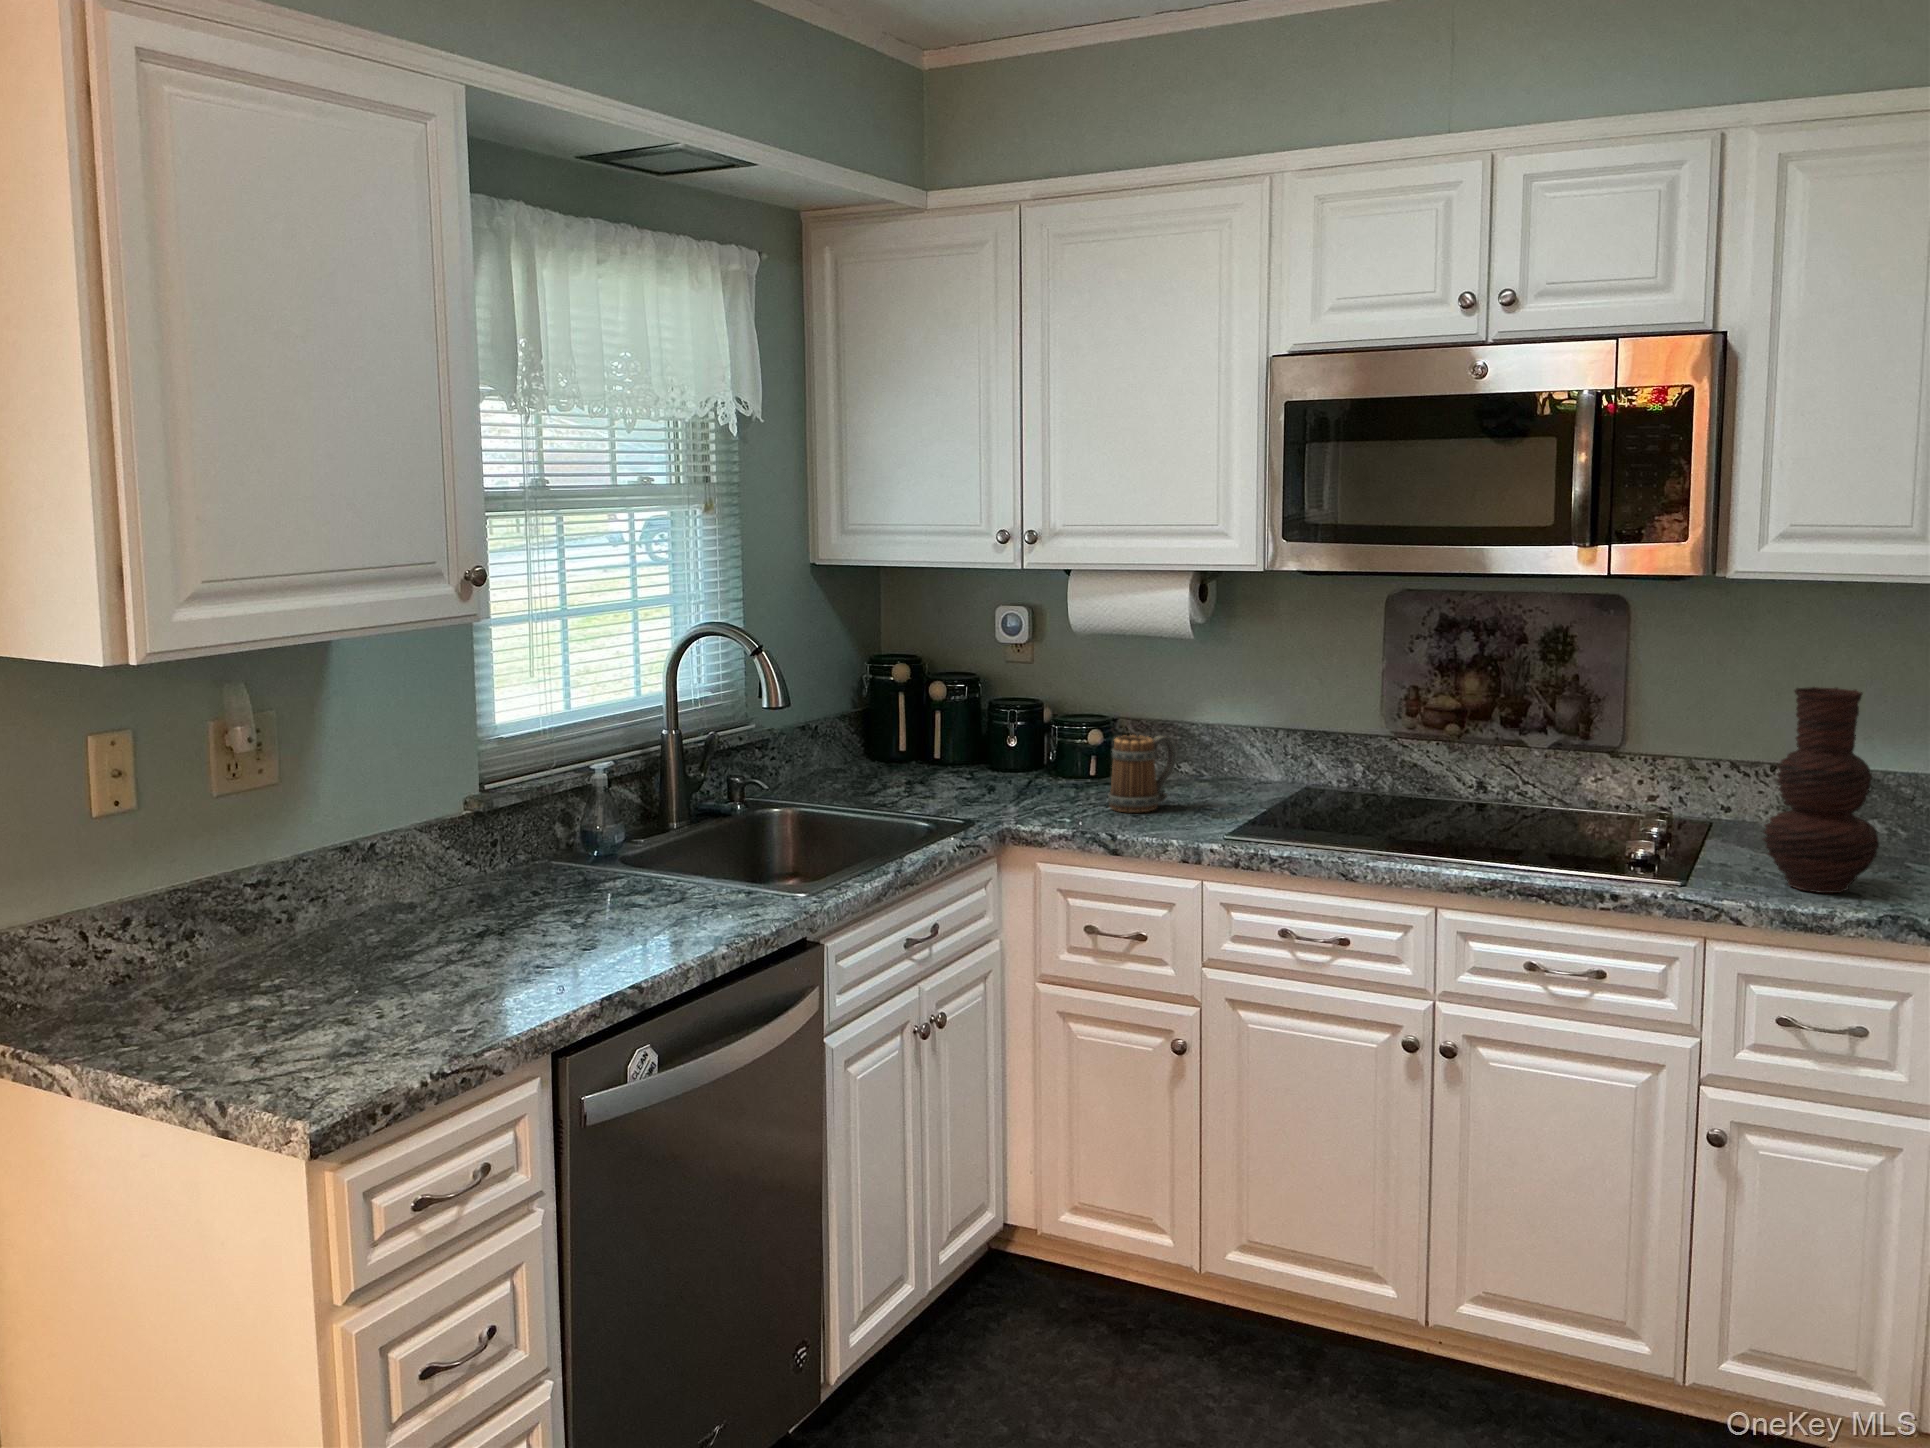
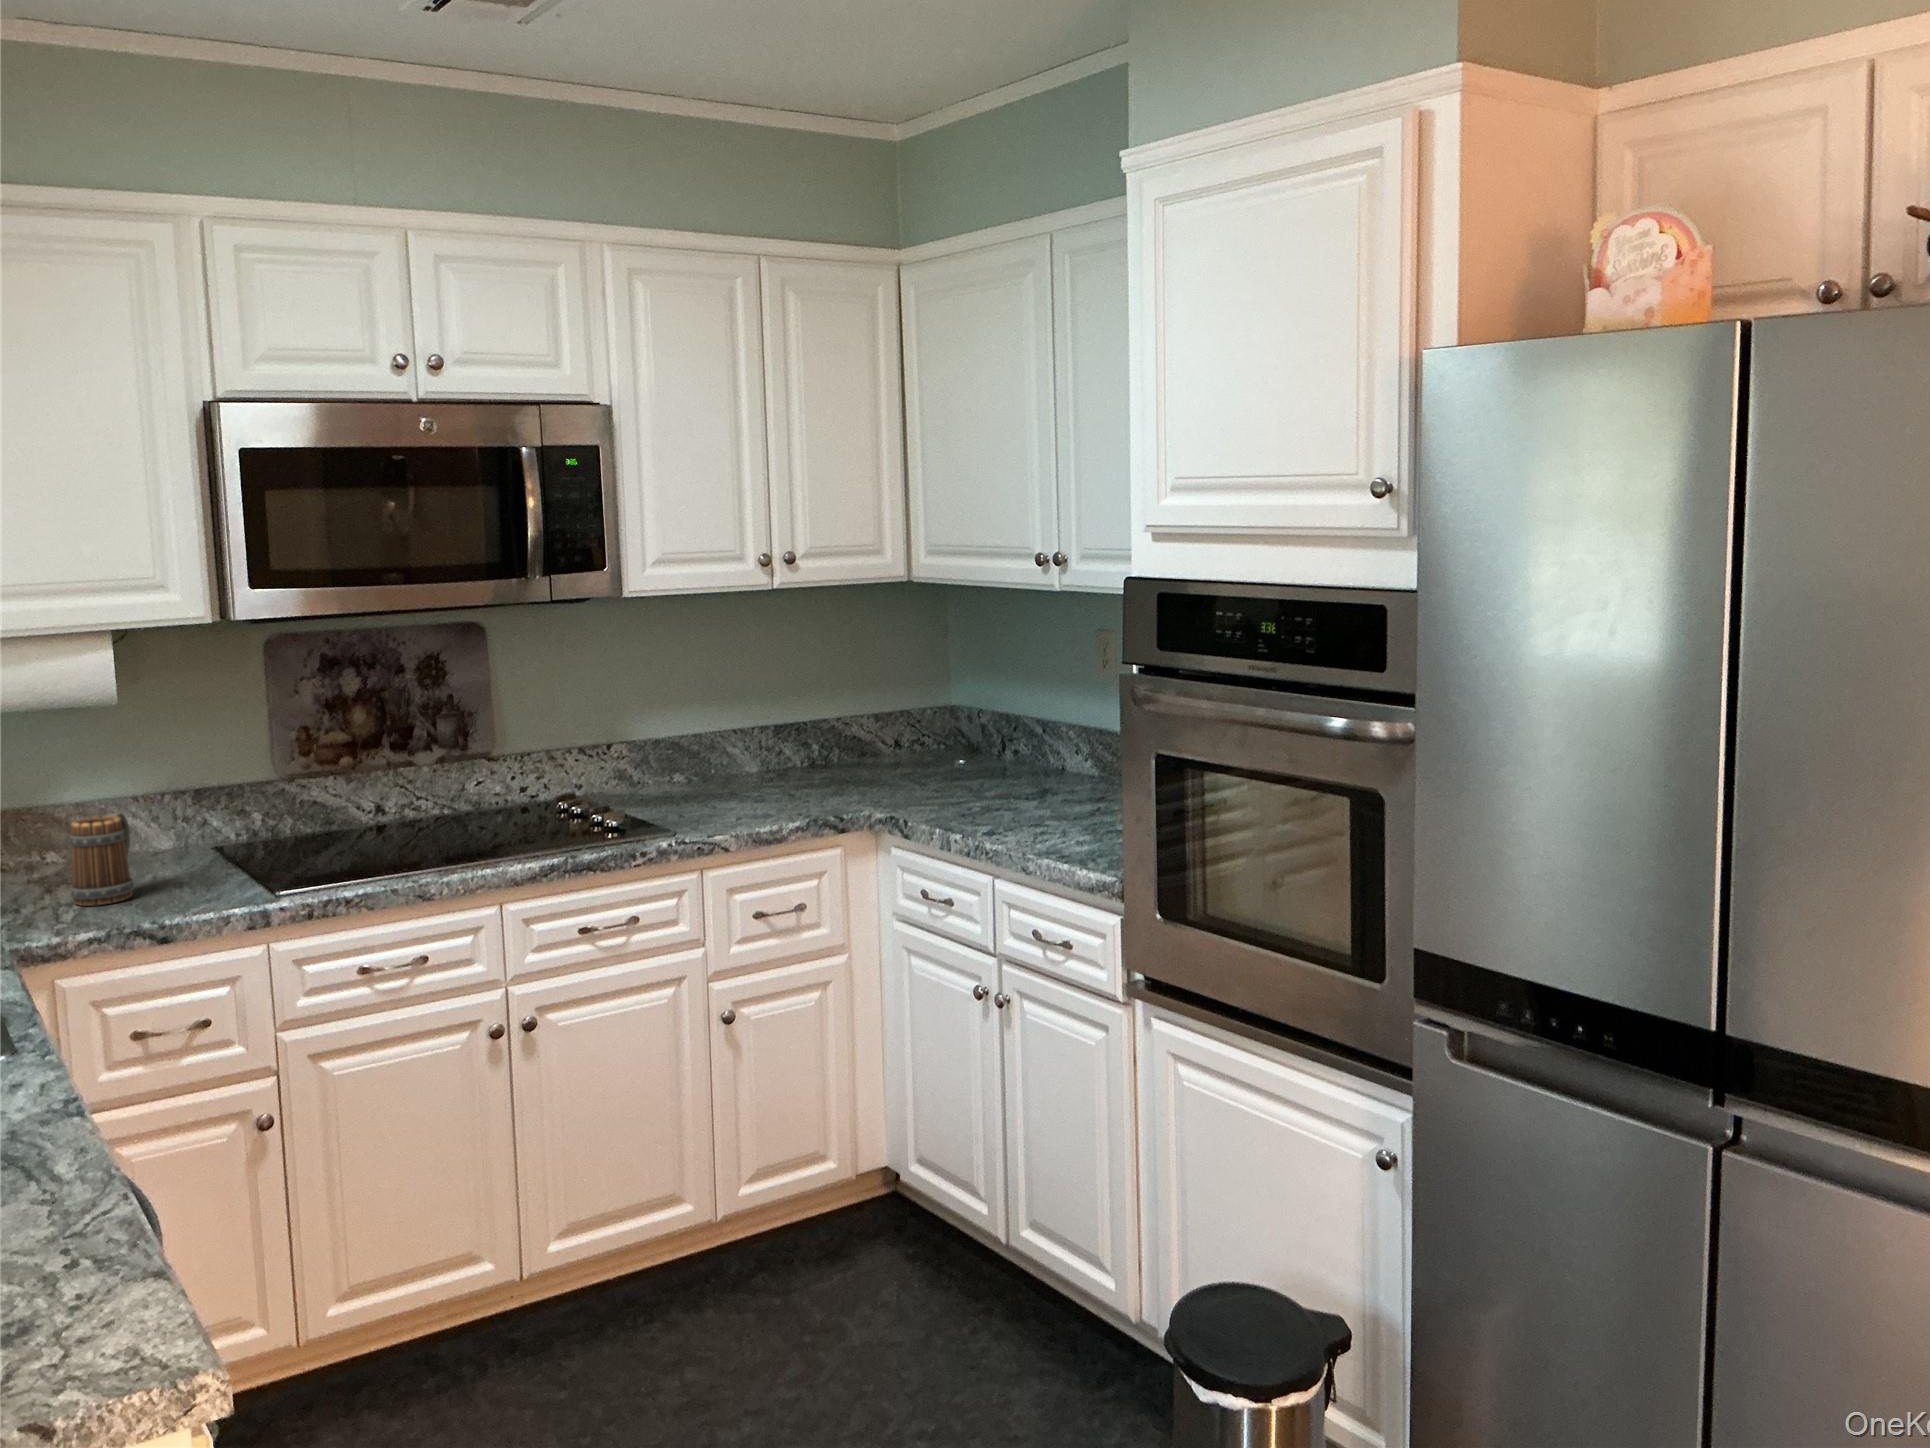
vase: present [1763,687,1879,893] -> none [697,664,776,819]

